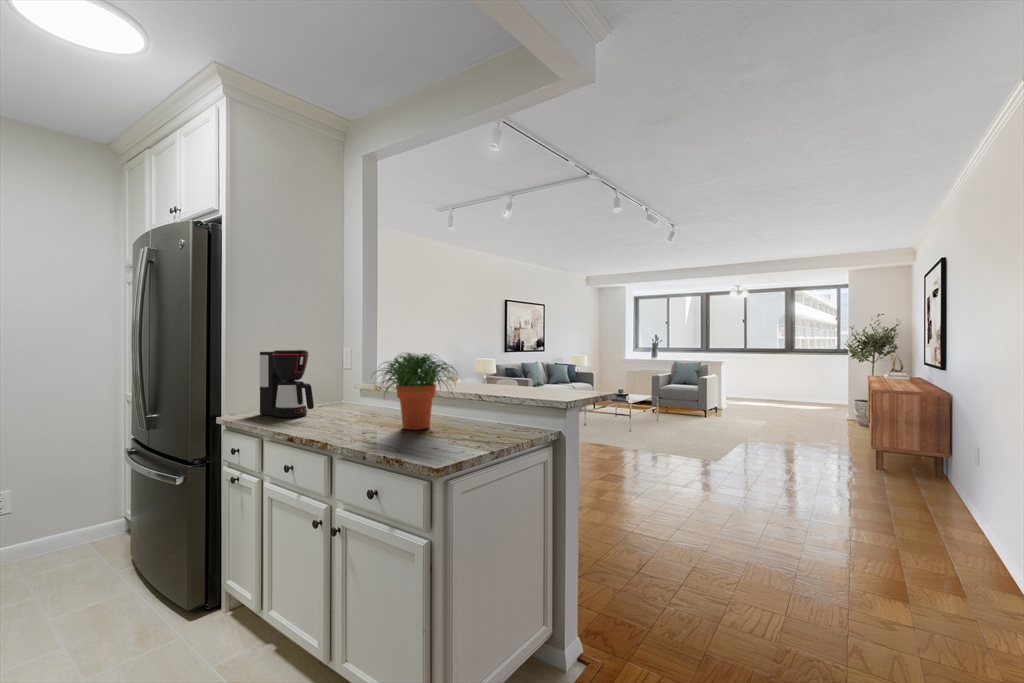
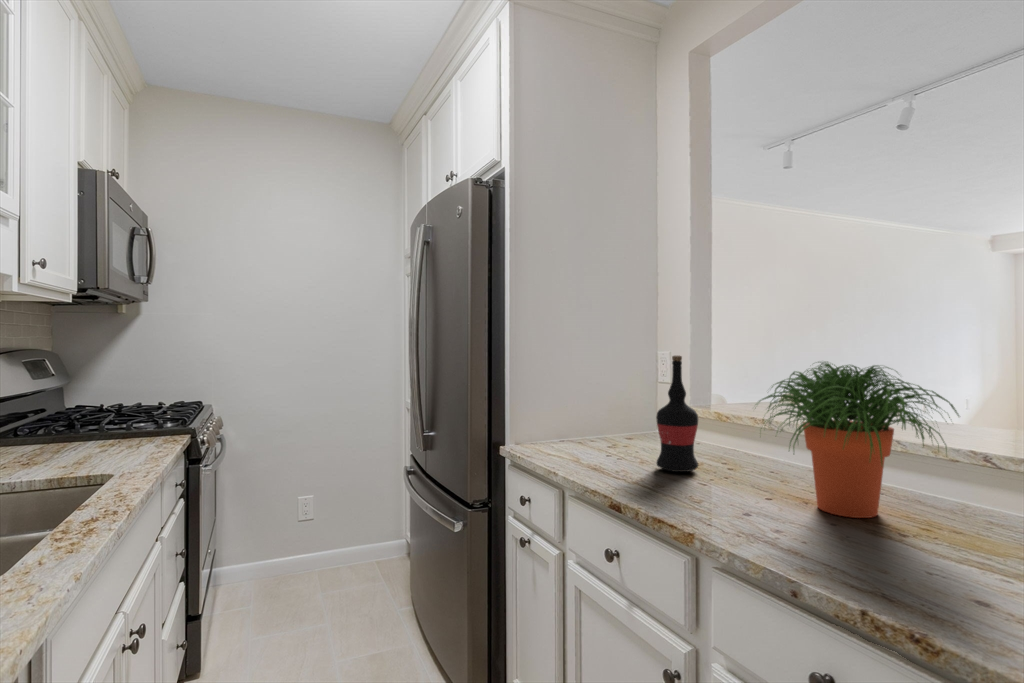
coffee maker: present [260,350,314,418] -> none [554,354,635,458]
wine bottle: none [325,350,351,420] -> present [656,356,698,472]

